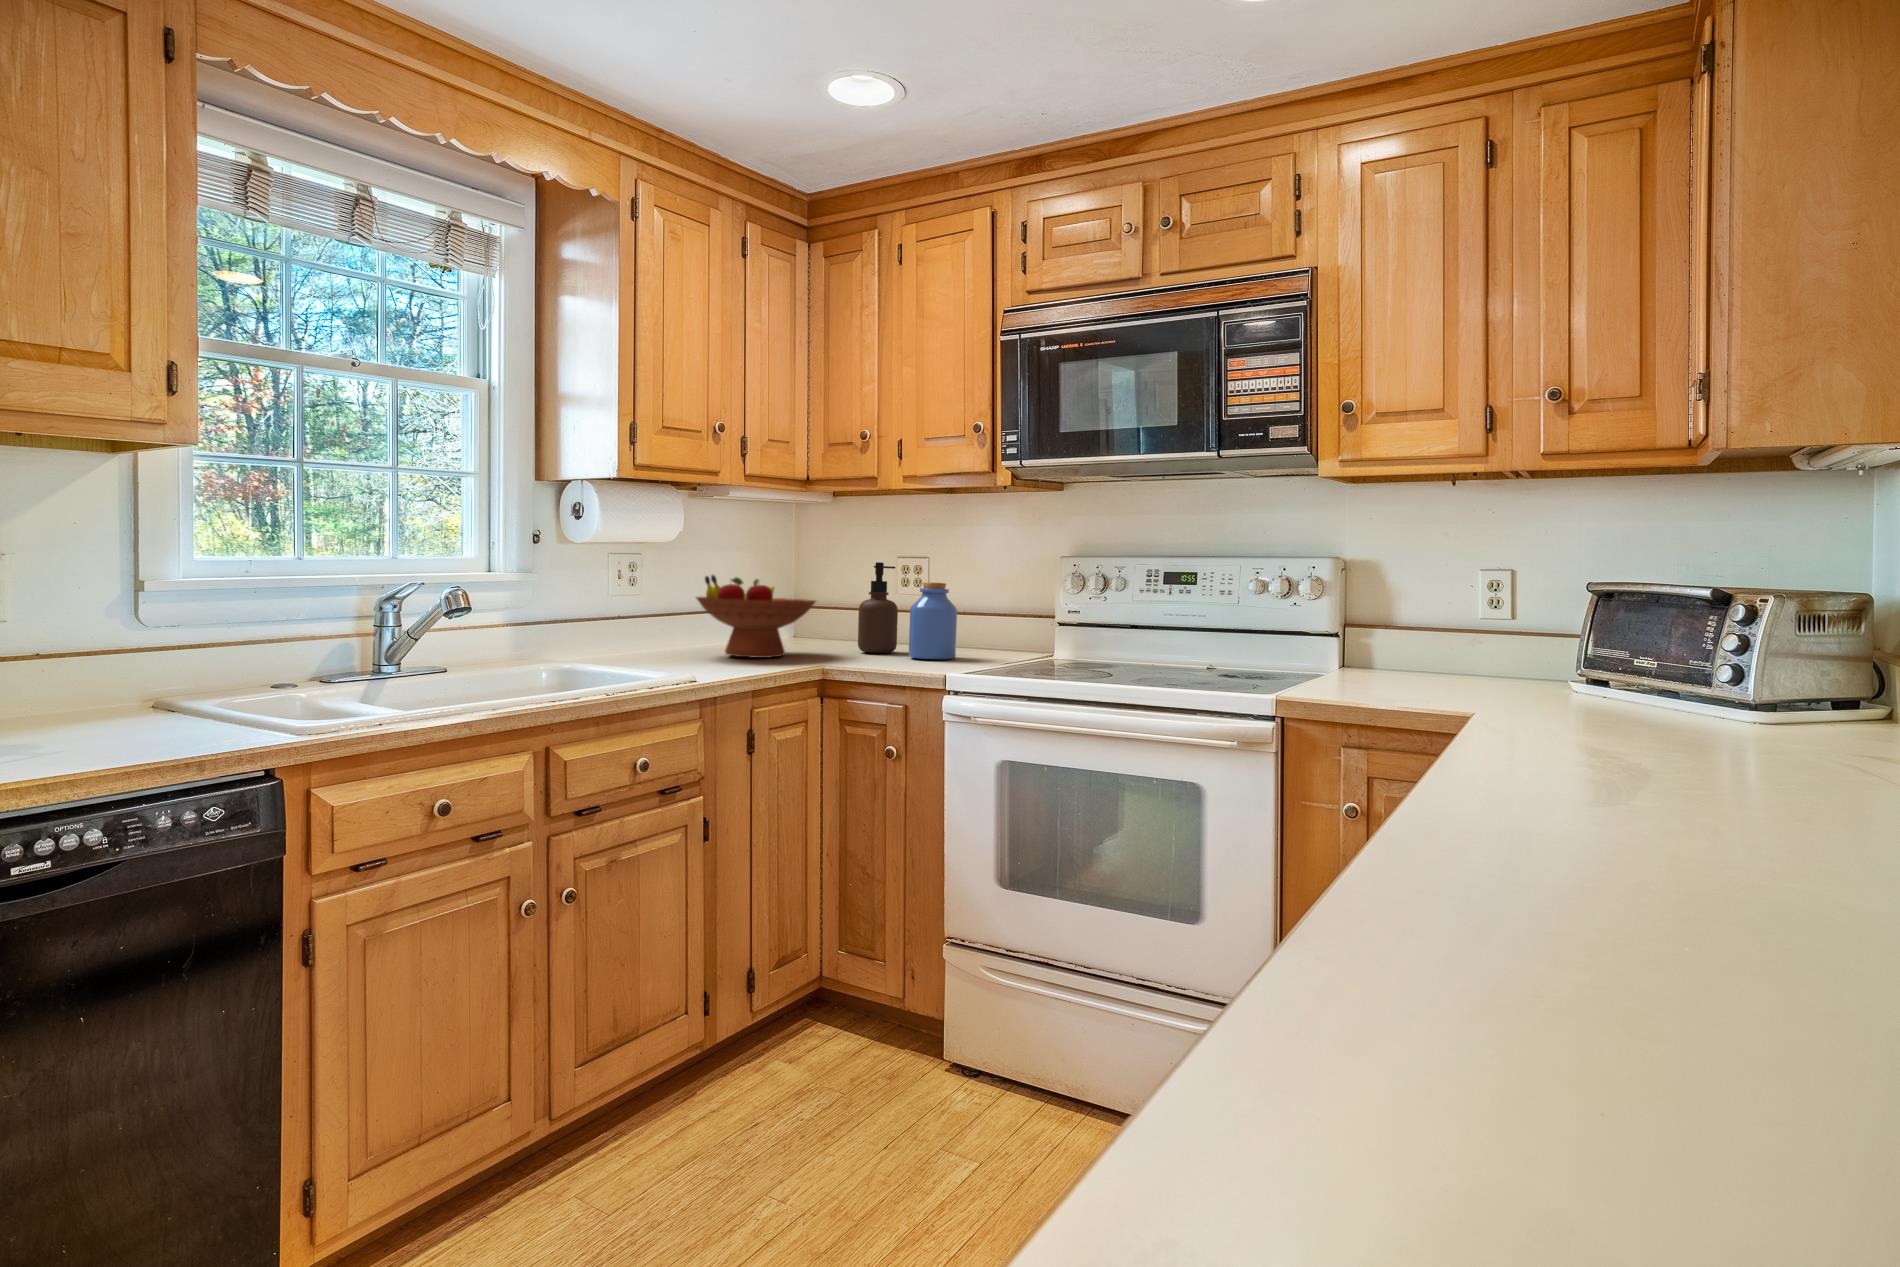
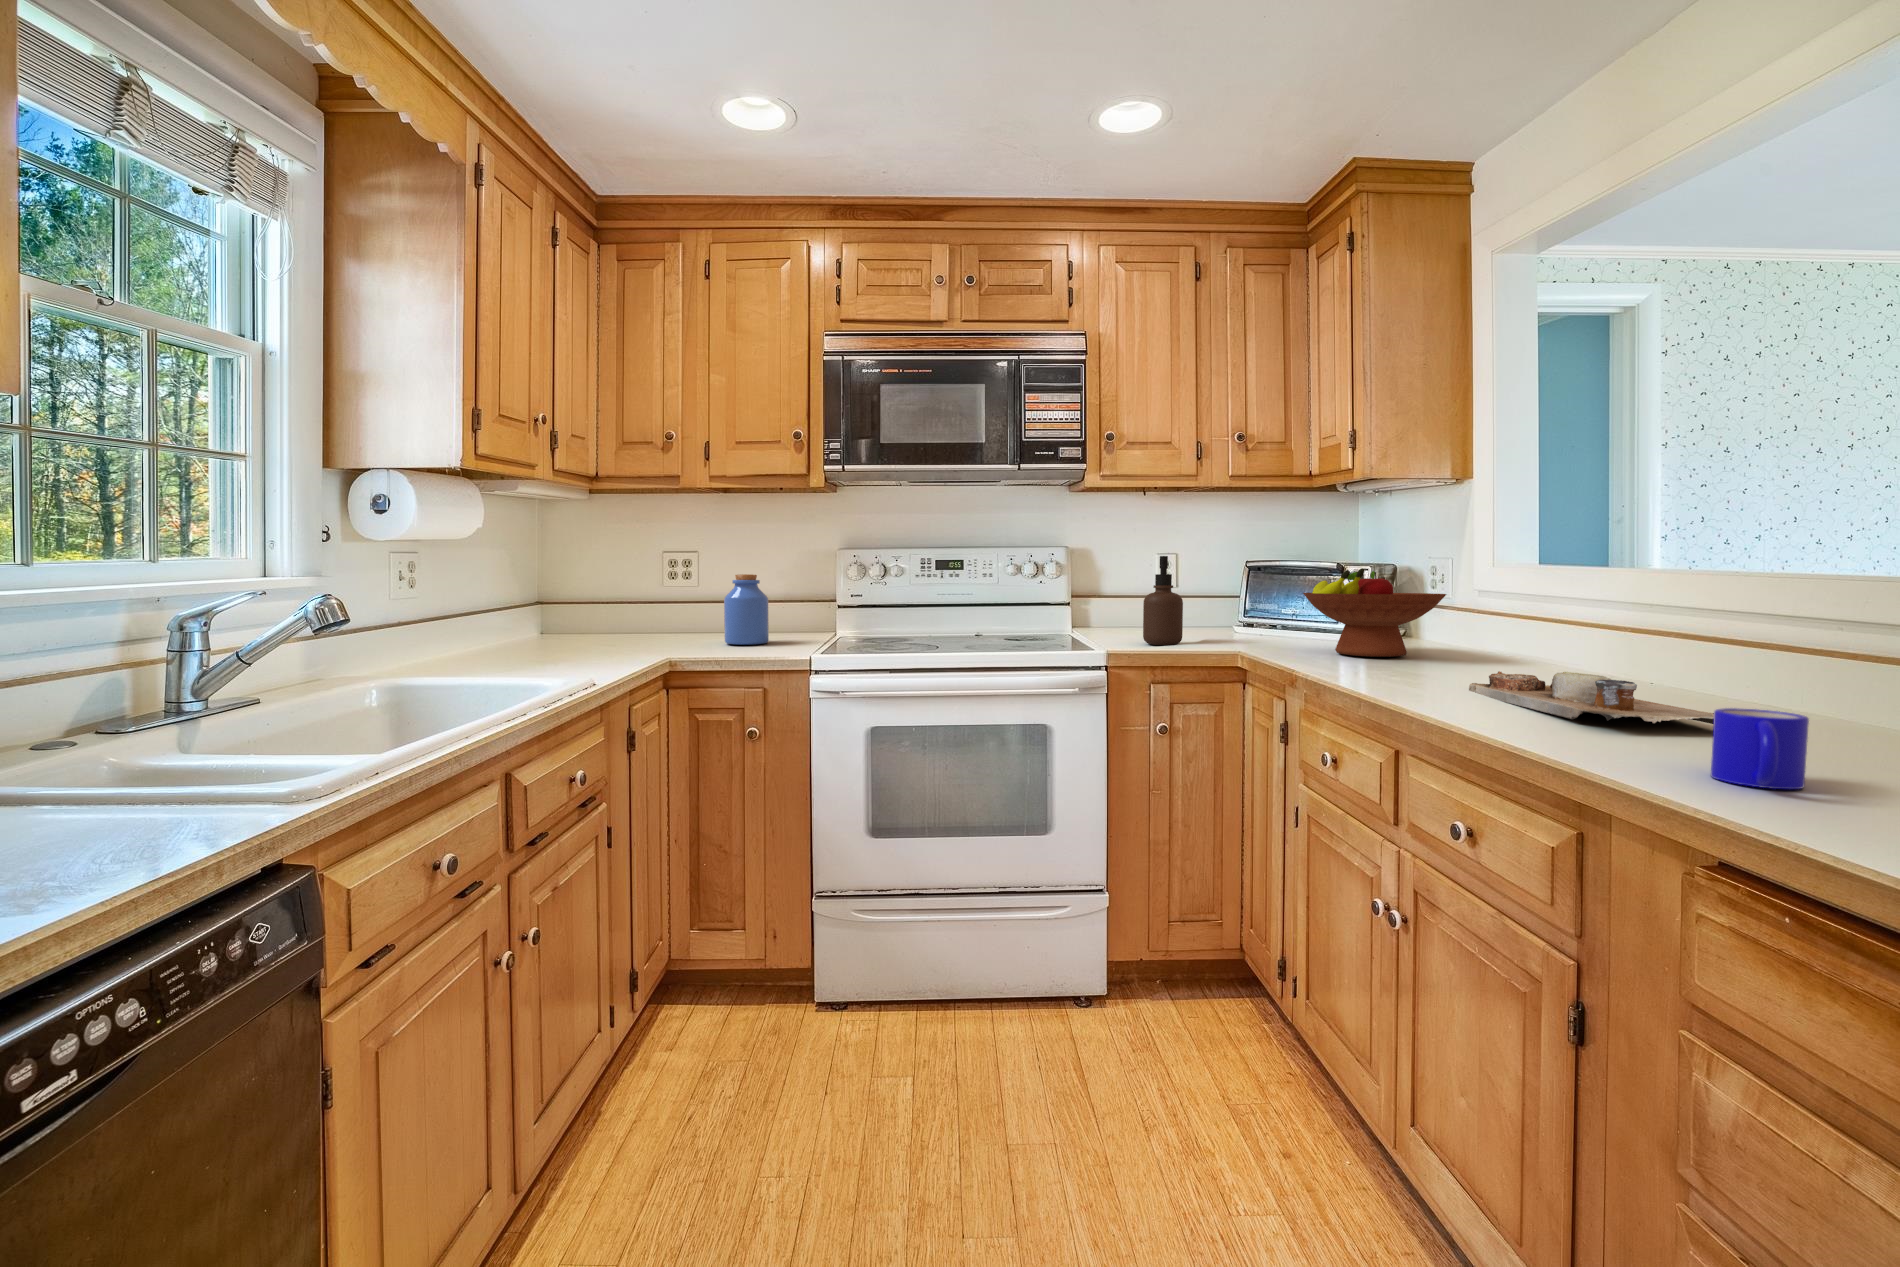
soap dispenser: present [858,562,898,653] -> present [1143,556,1183,645]
fruit bowl: present [696,575,816,658] -> present [1303,568,1446,657]
cutting board: none [1565,771,1829,901] -> present [1469,671,1714,724]
mug: none [1416,826,1577,968] -> present [1711,708,1809,789]

